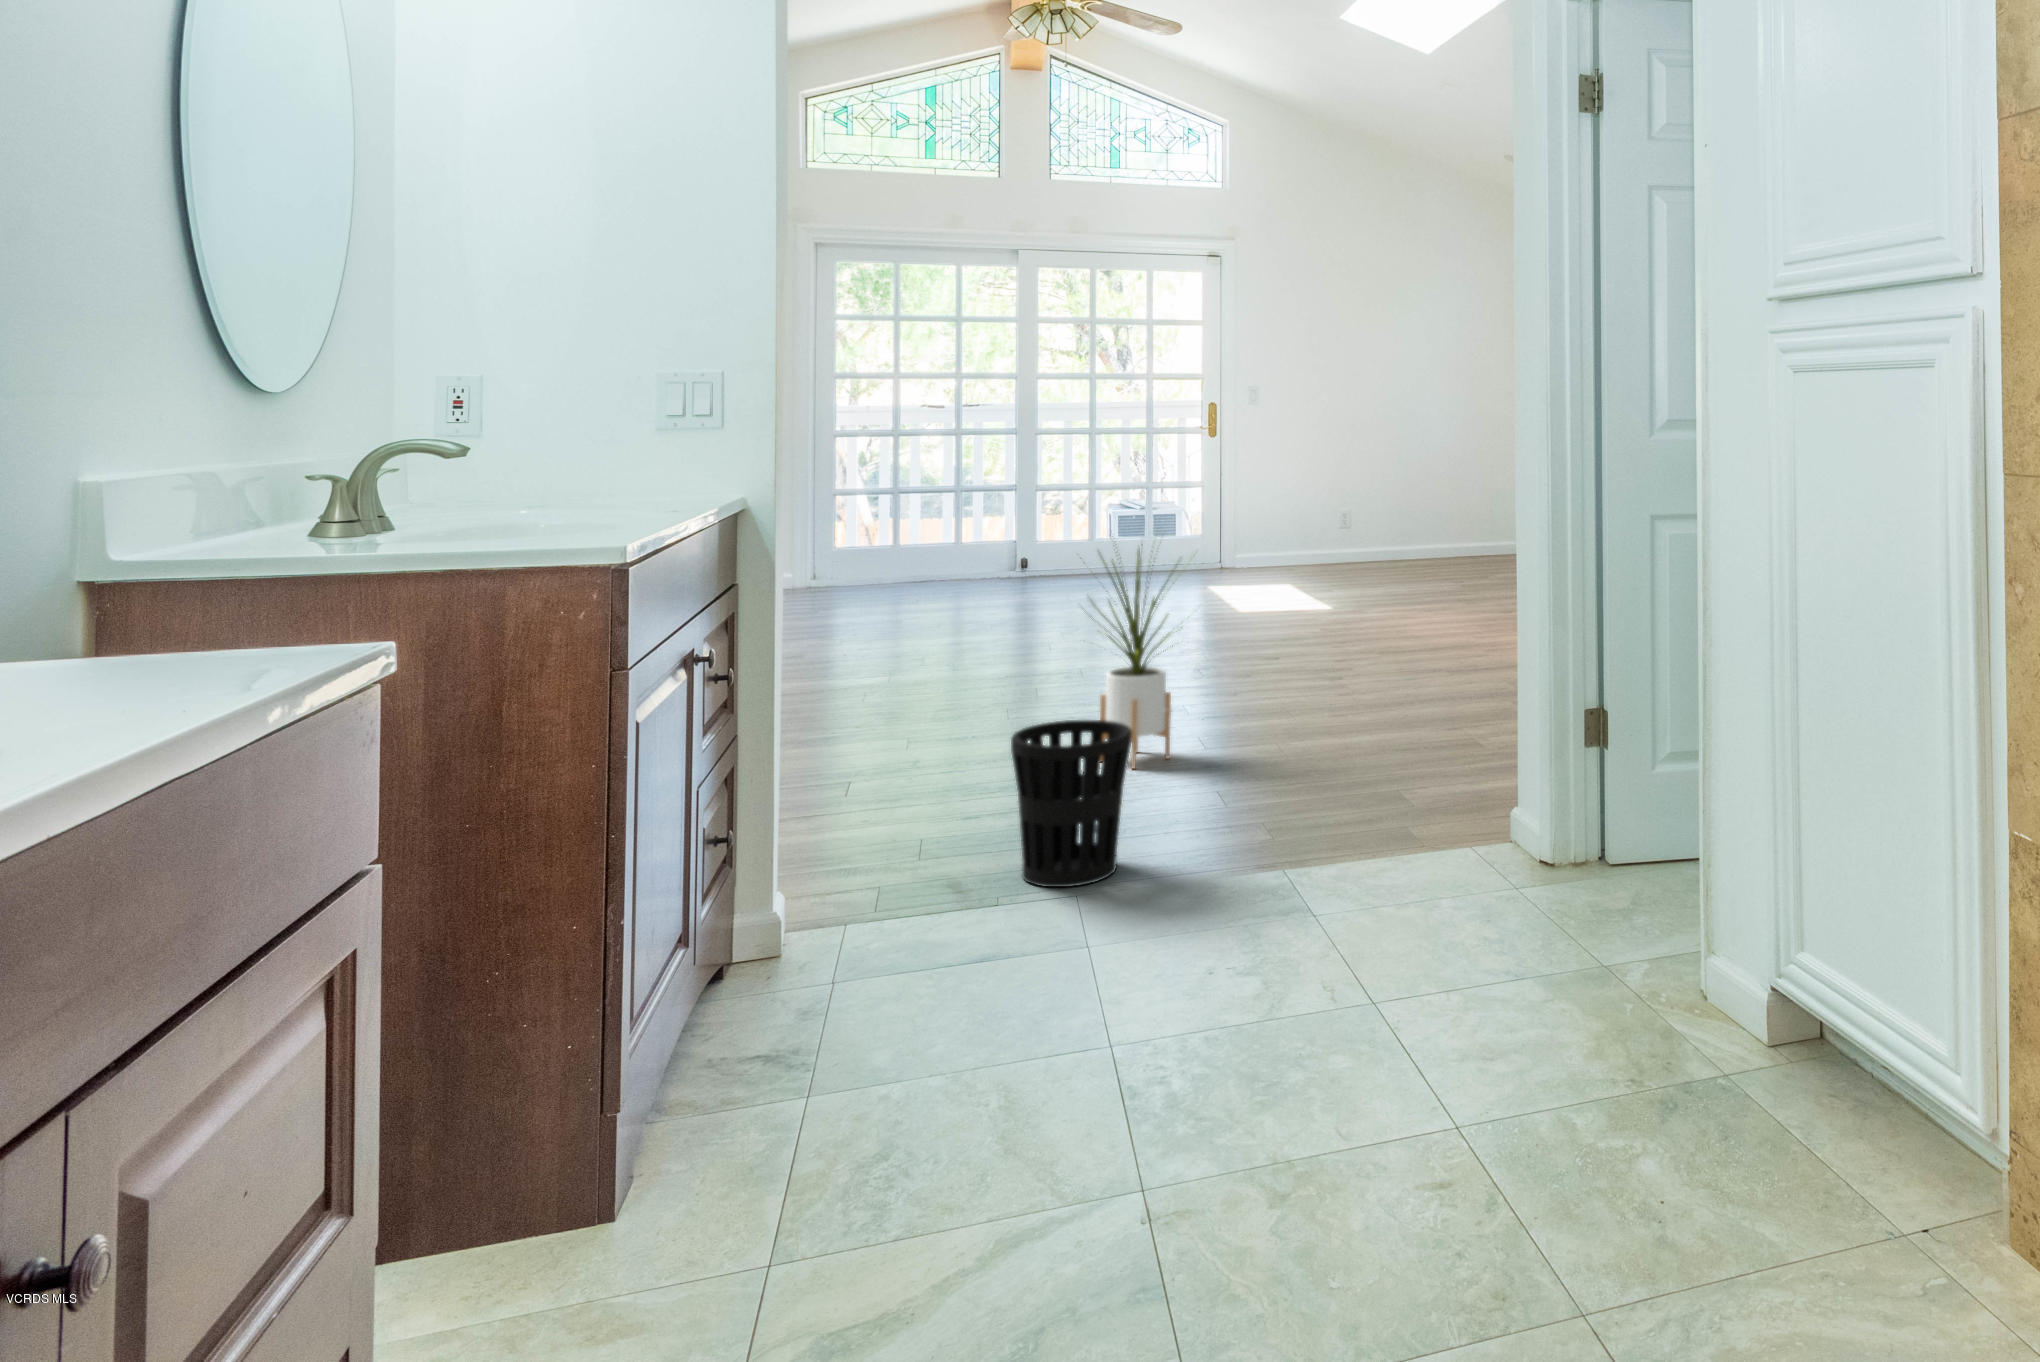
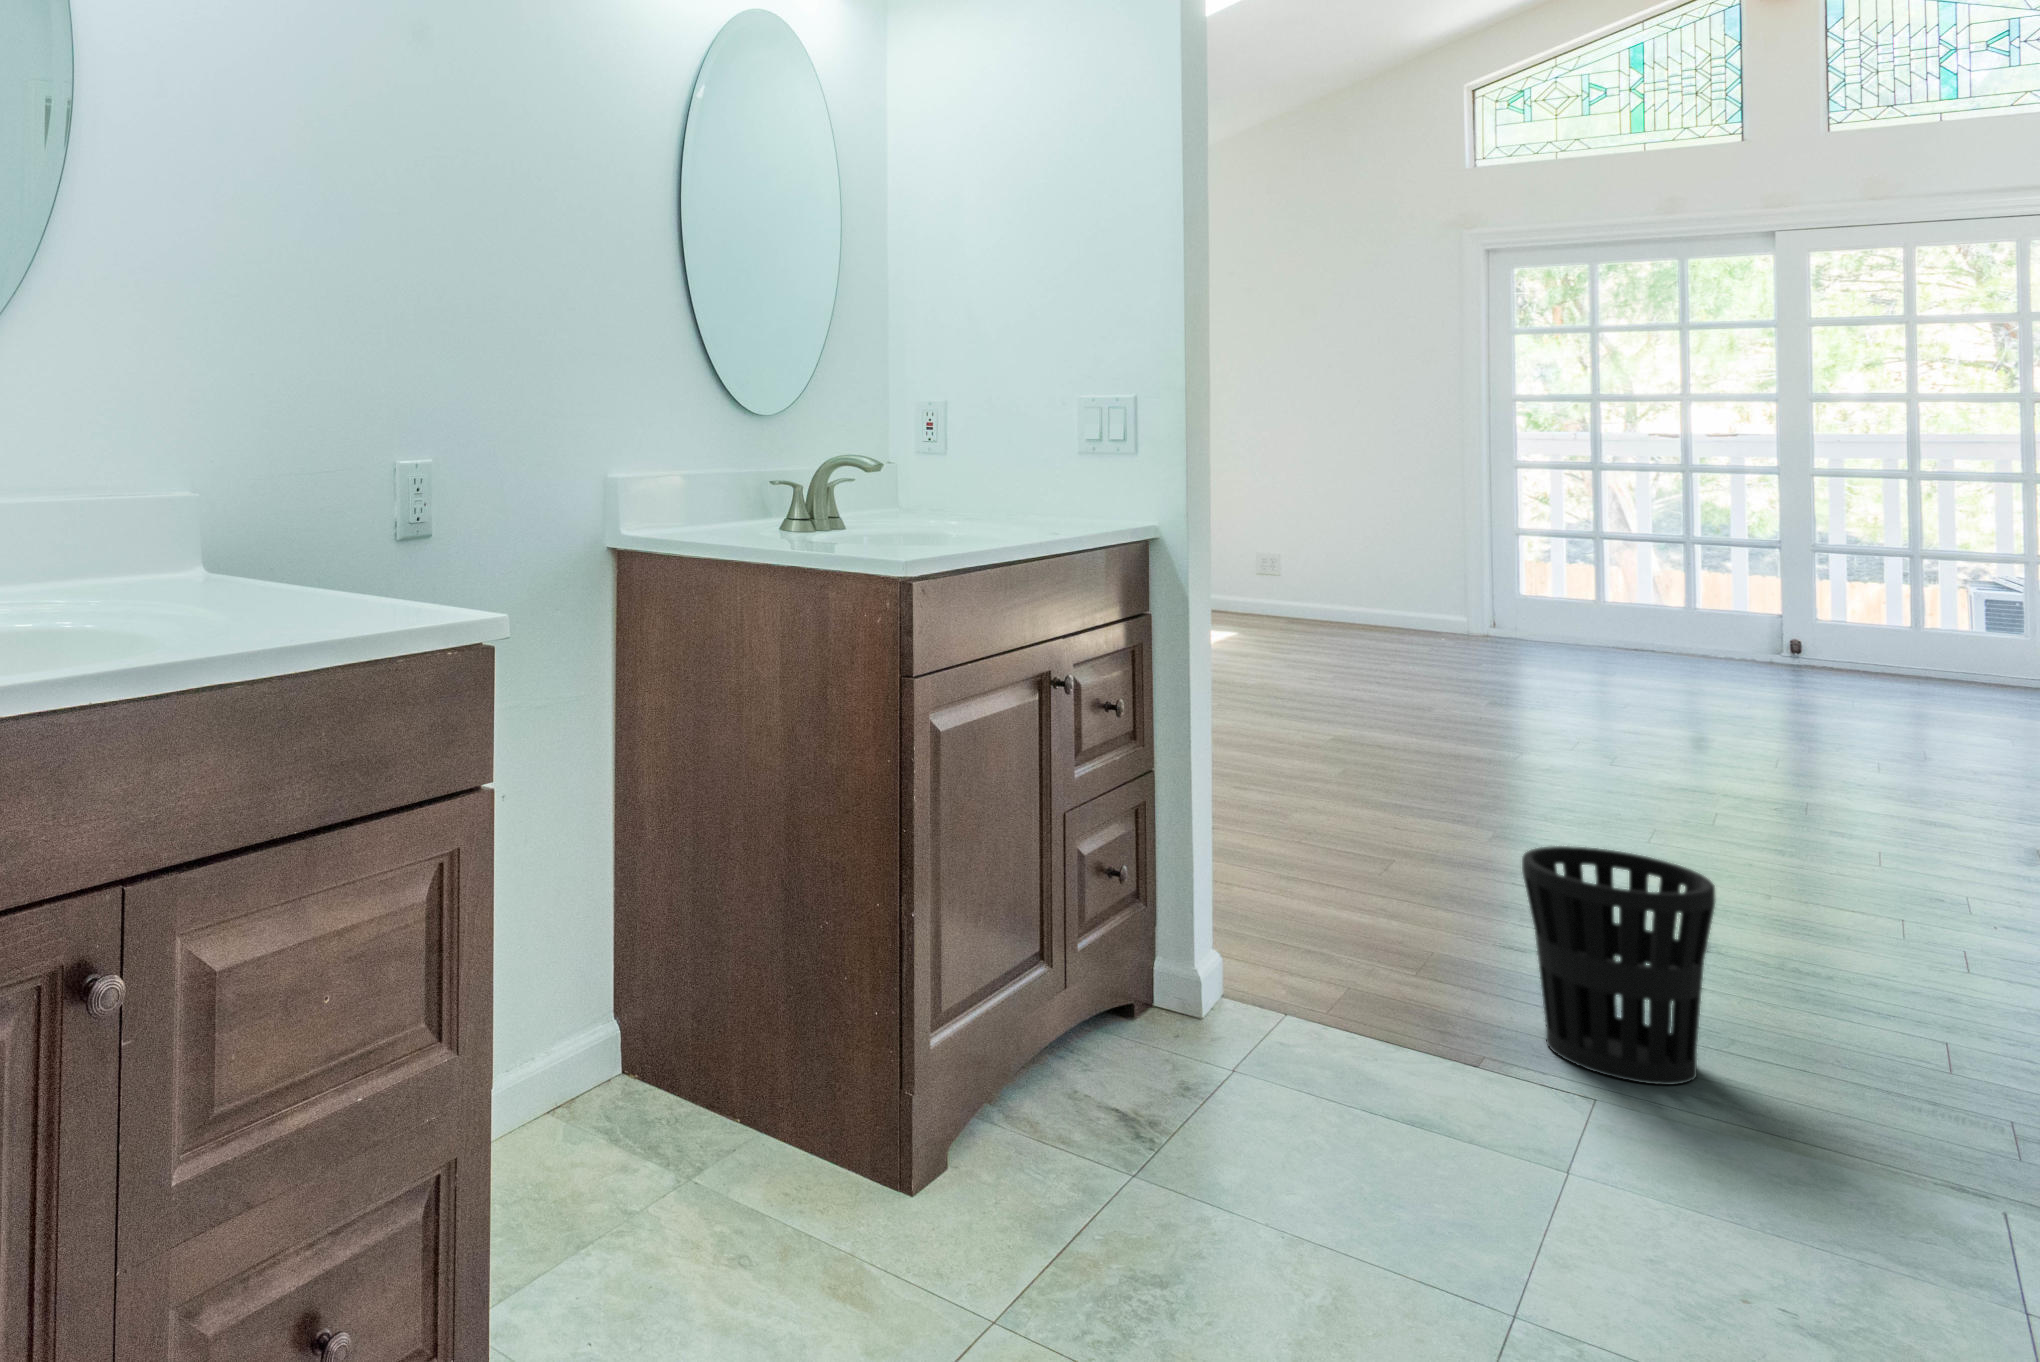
house plant: present [1100,535,1174,768] -> none [1712,606,1949,959]

